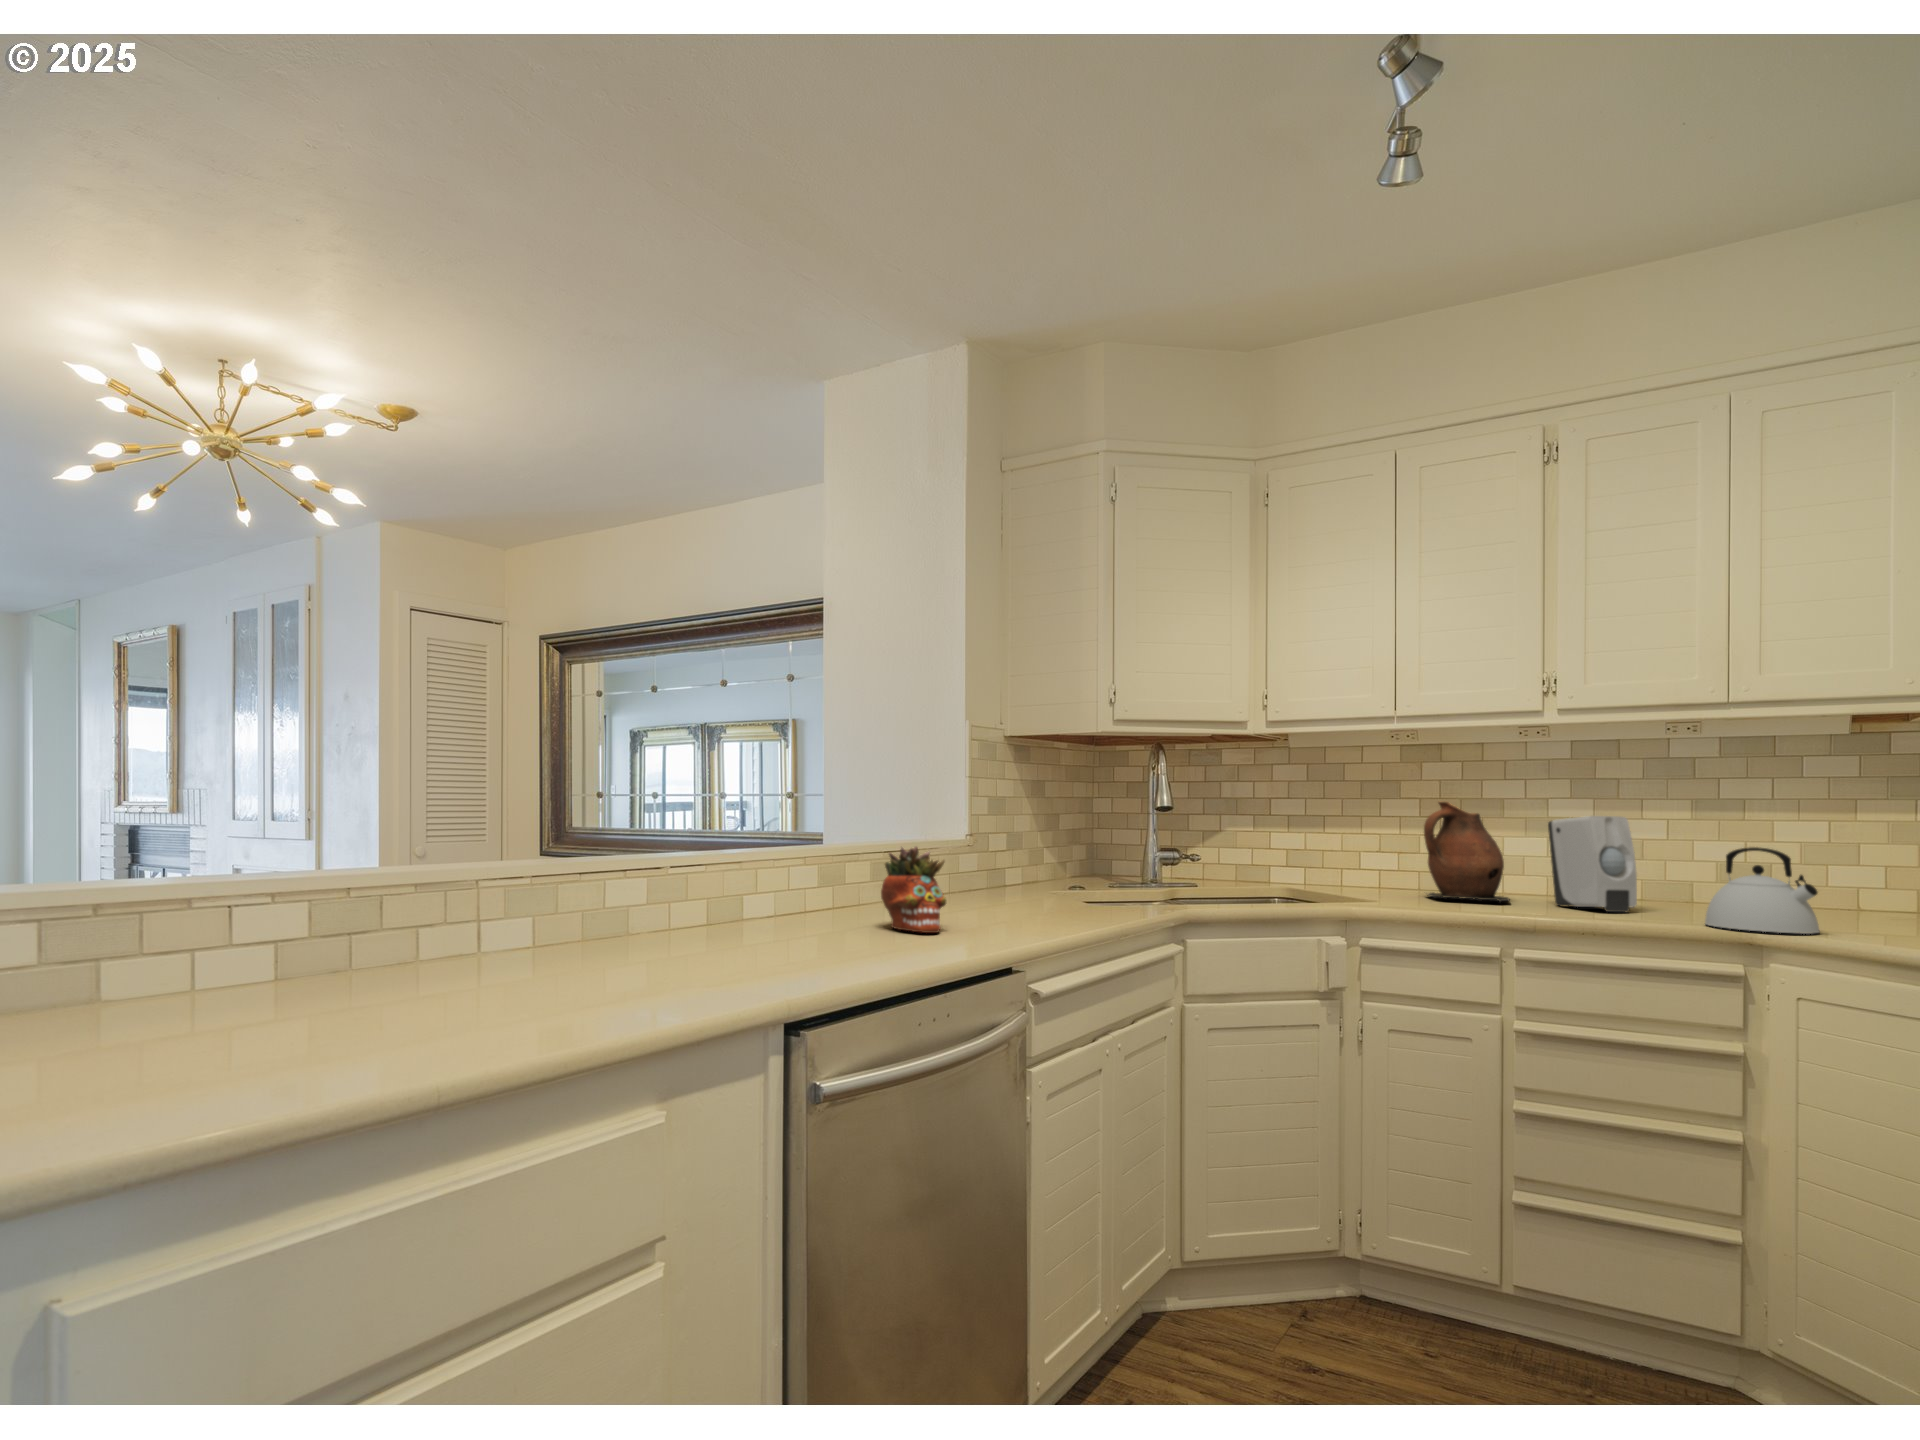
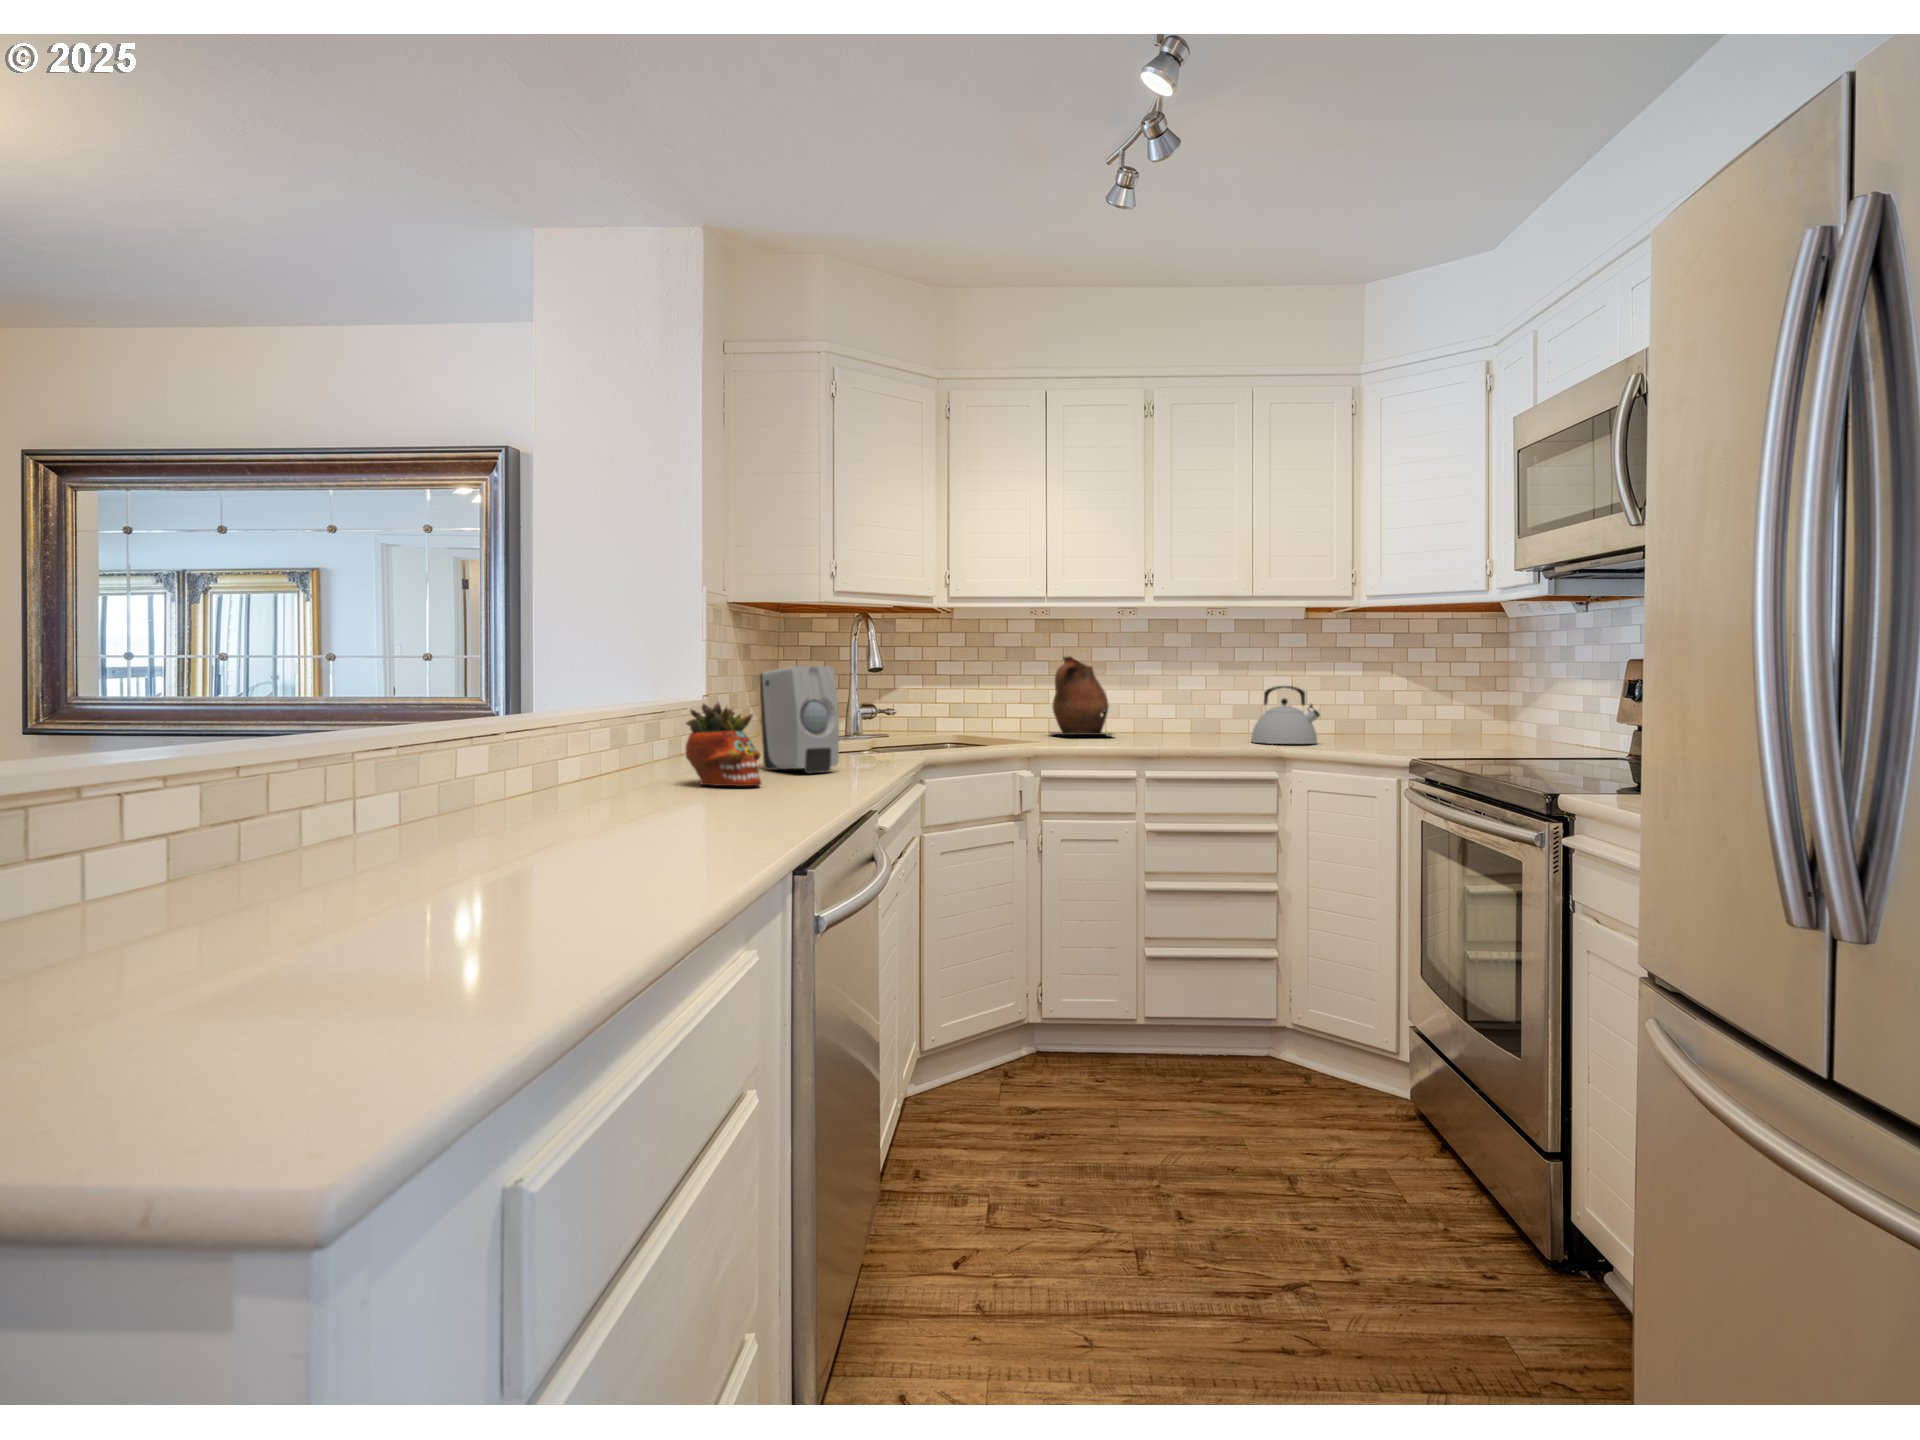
soap dispenser: present [1548,816,1637,912] -> present [759,666,839,773]

